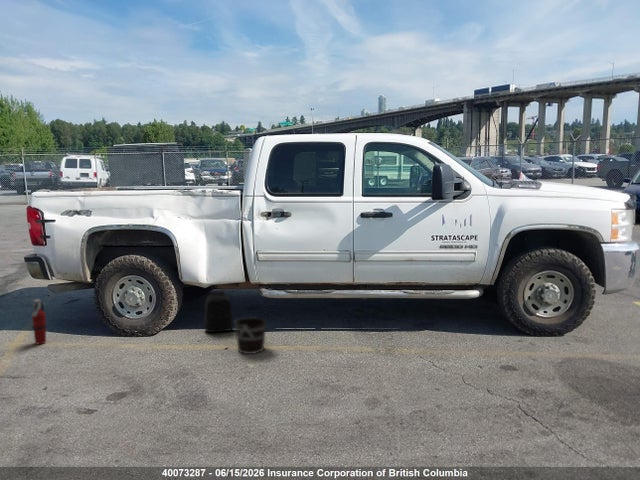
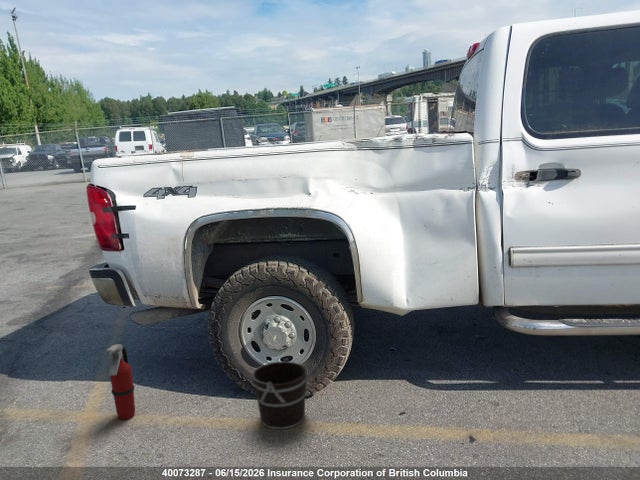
backpack: present [204,291,233,332] -> none [389,310,437,383]
bucket: present [235,317,266,354] -> present [252,359,306,429]

